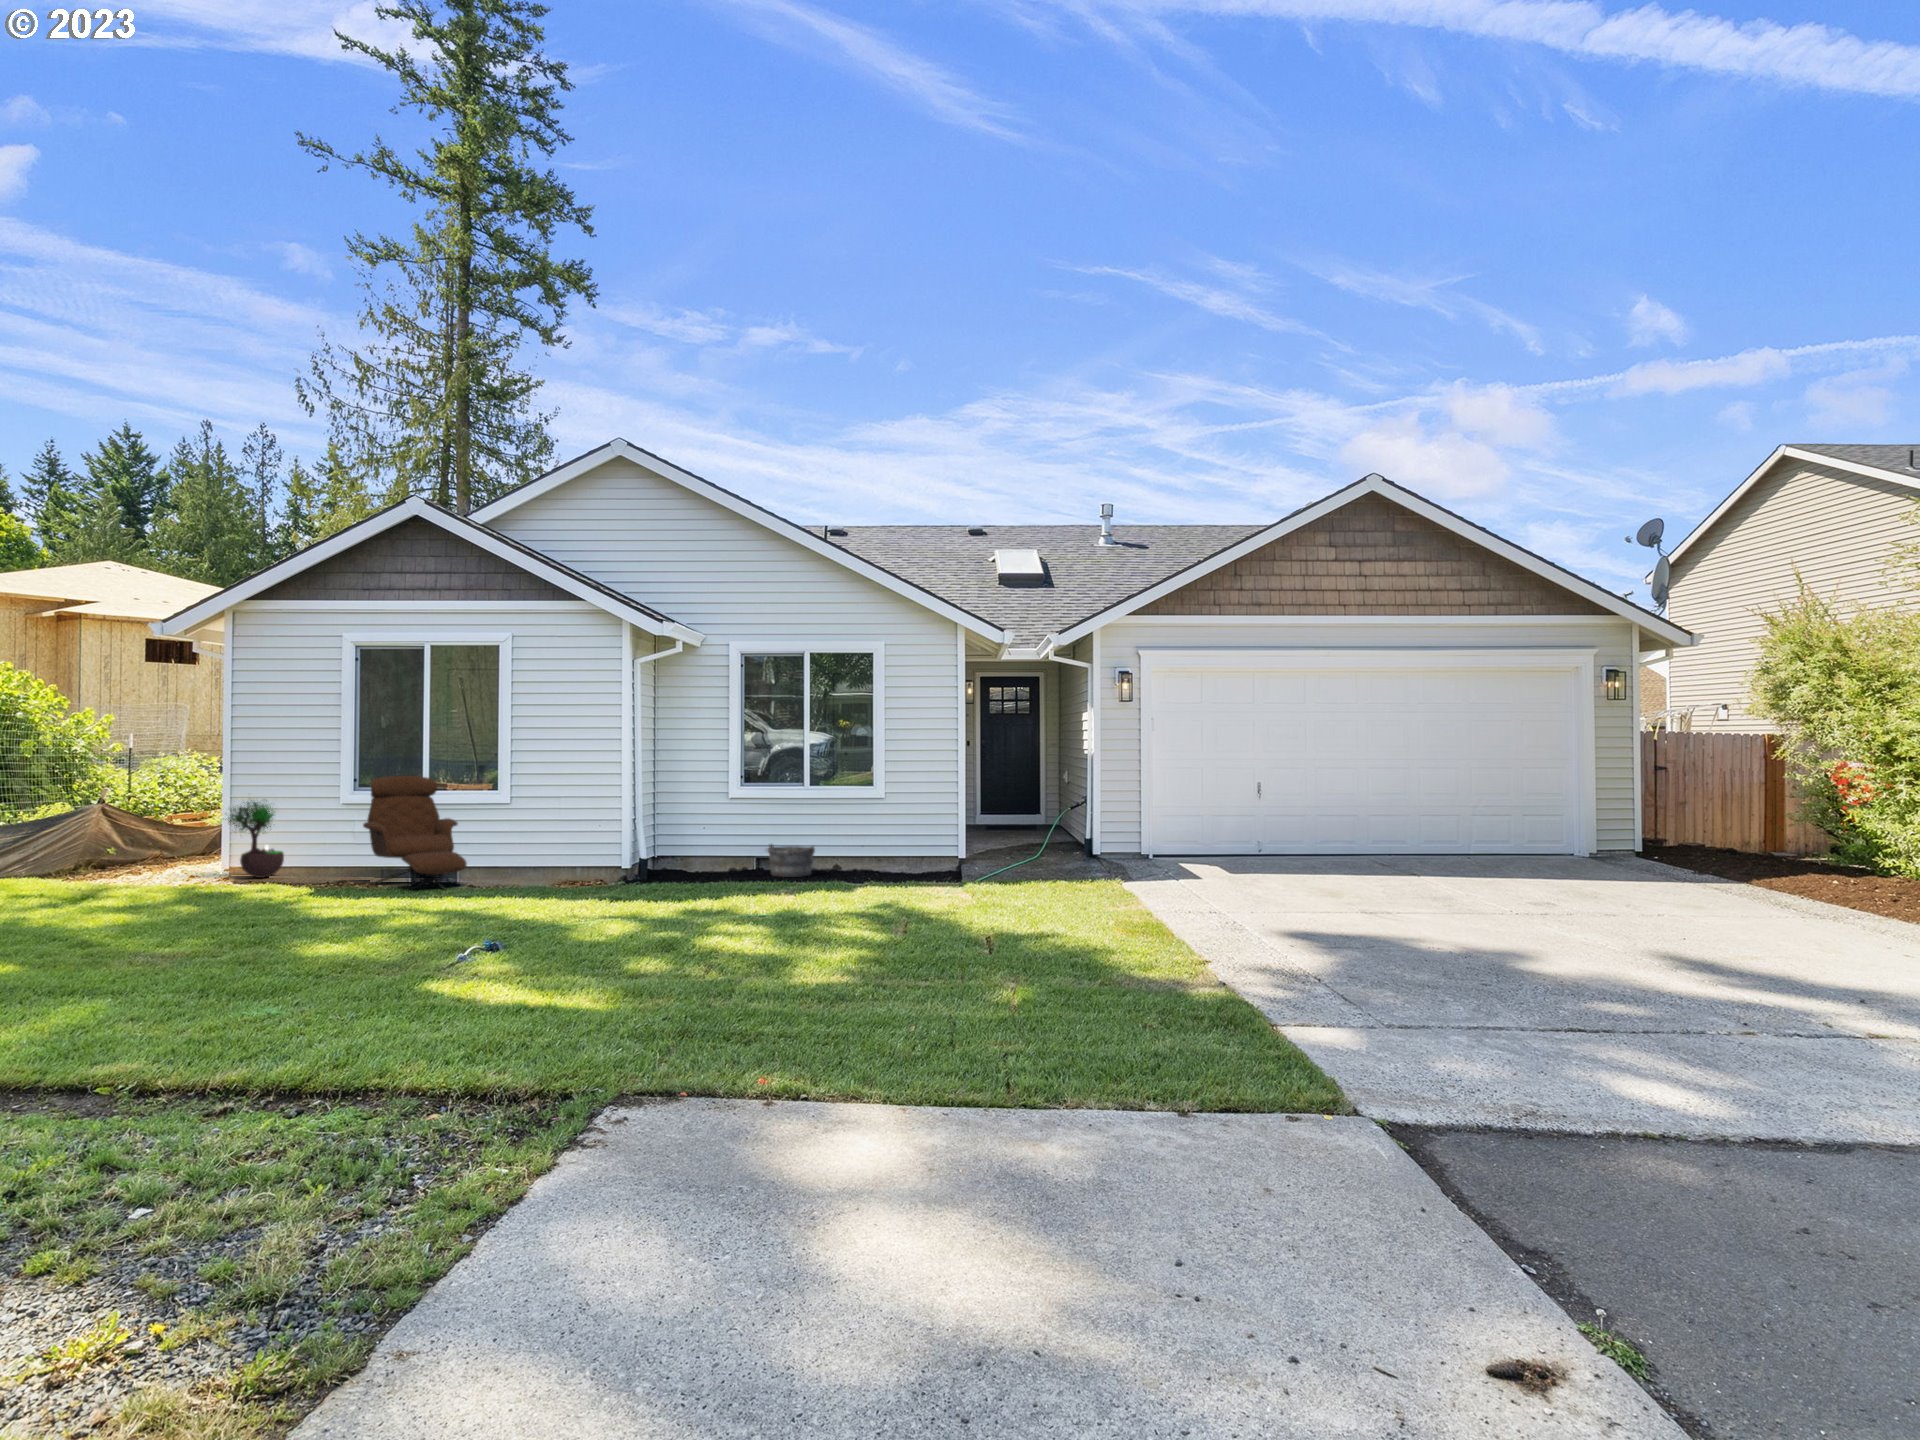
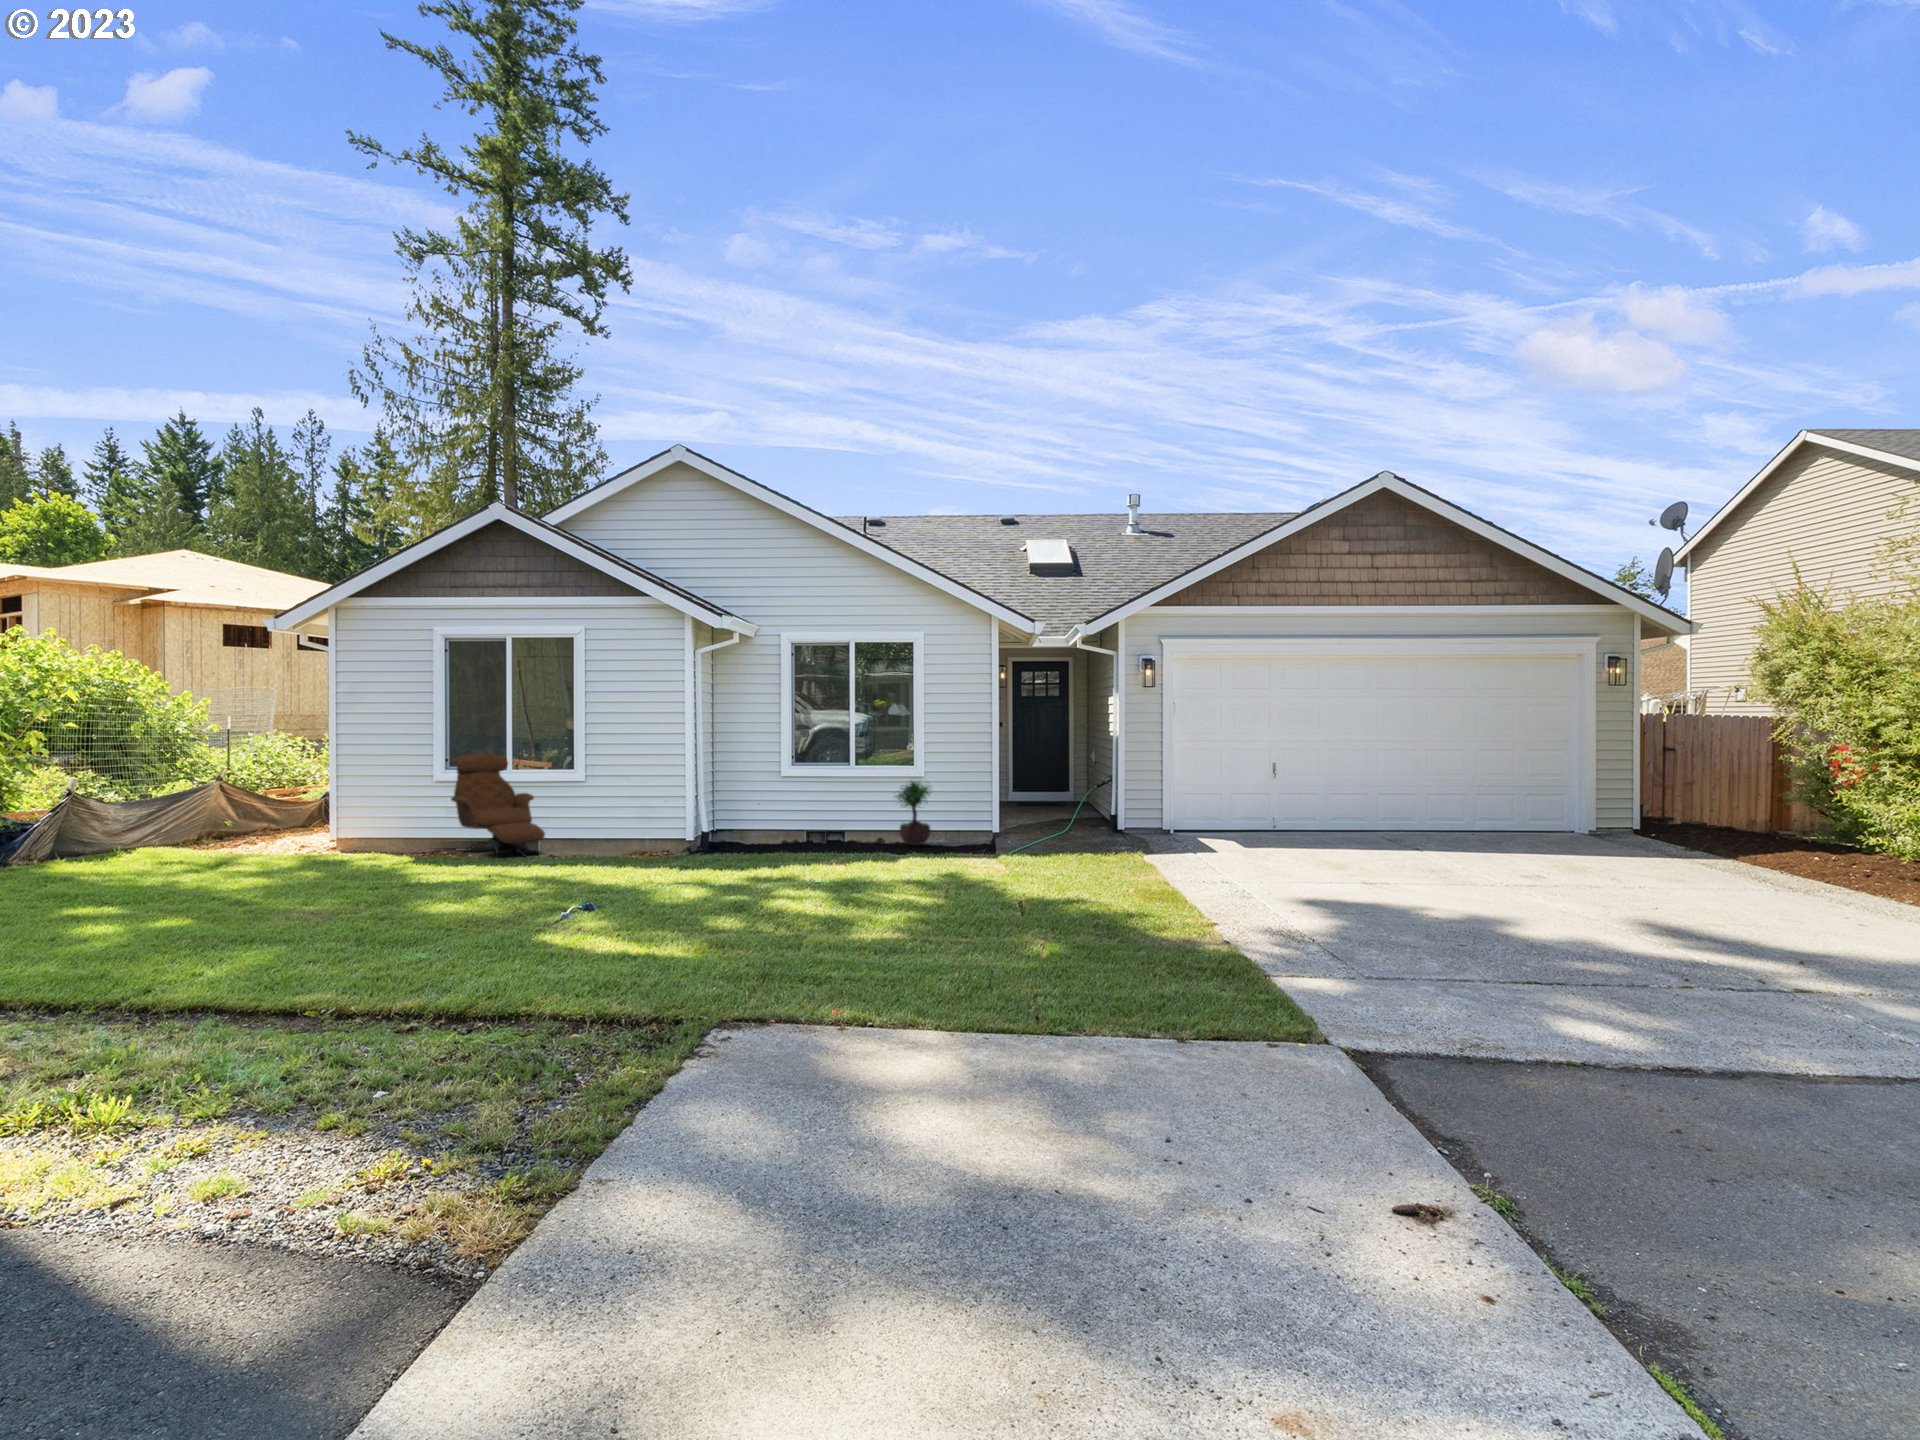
potted tree: present [225,800,284,878] -> present [896,781,932,846]
bucket: present [768,844,815,877] -> none [812,816,858,847]

